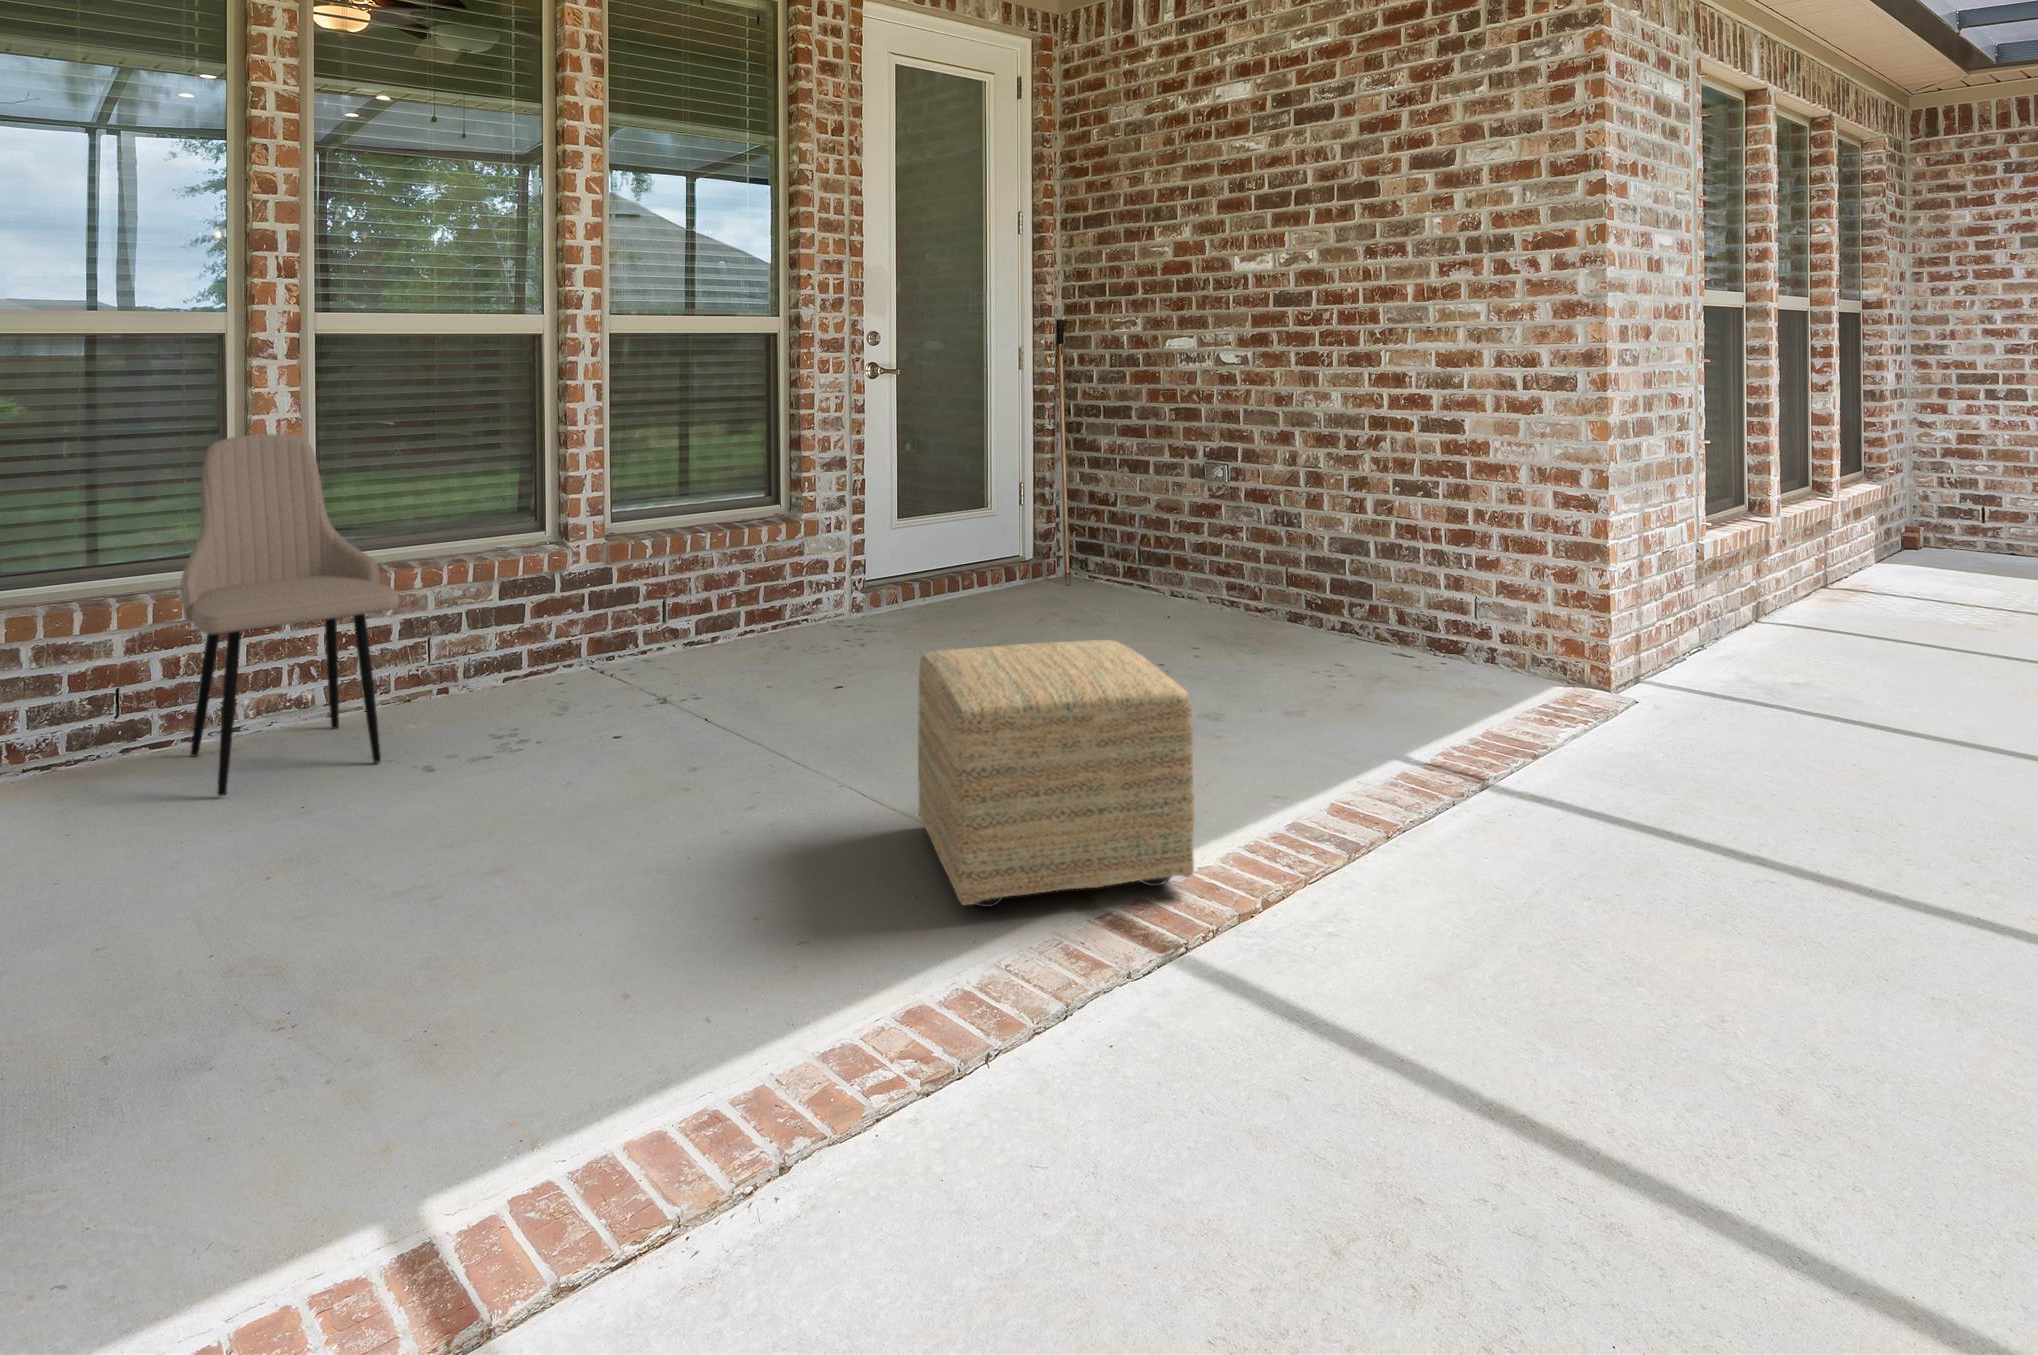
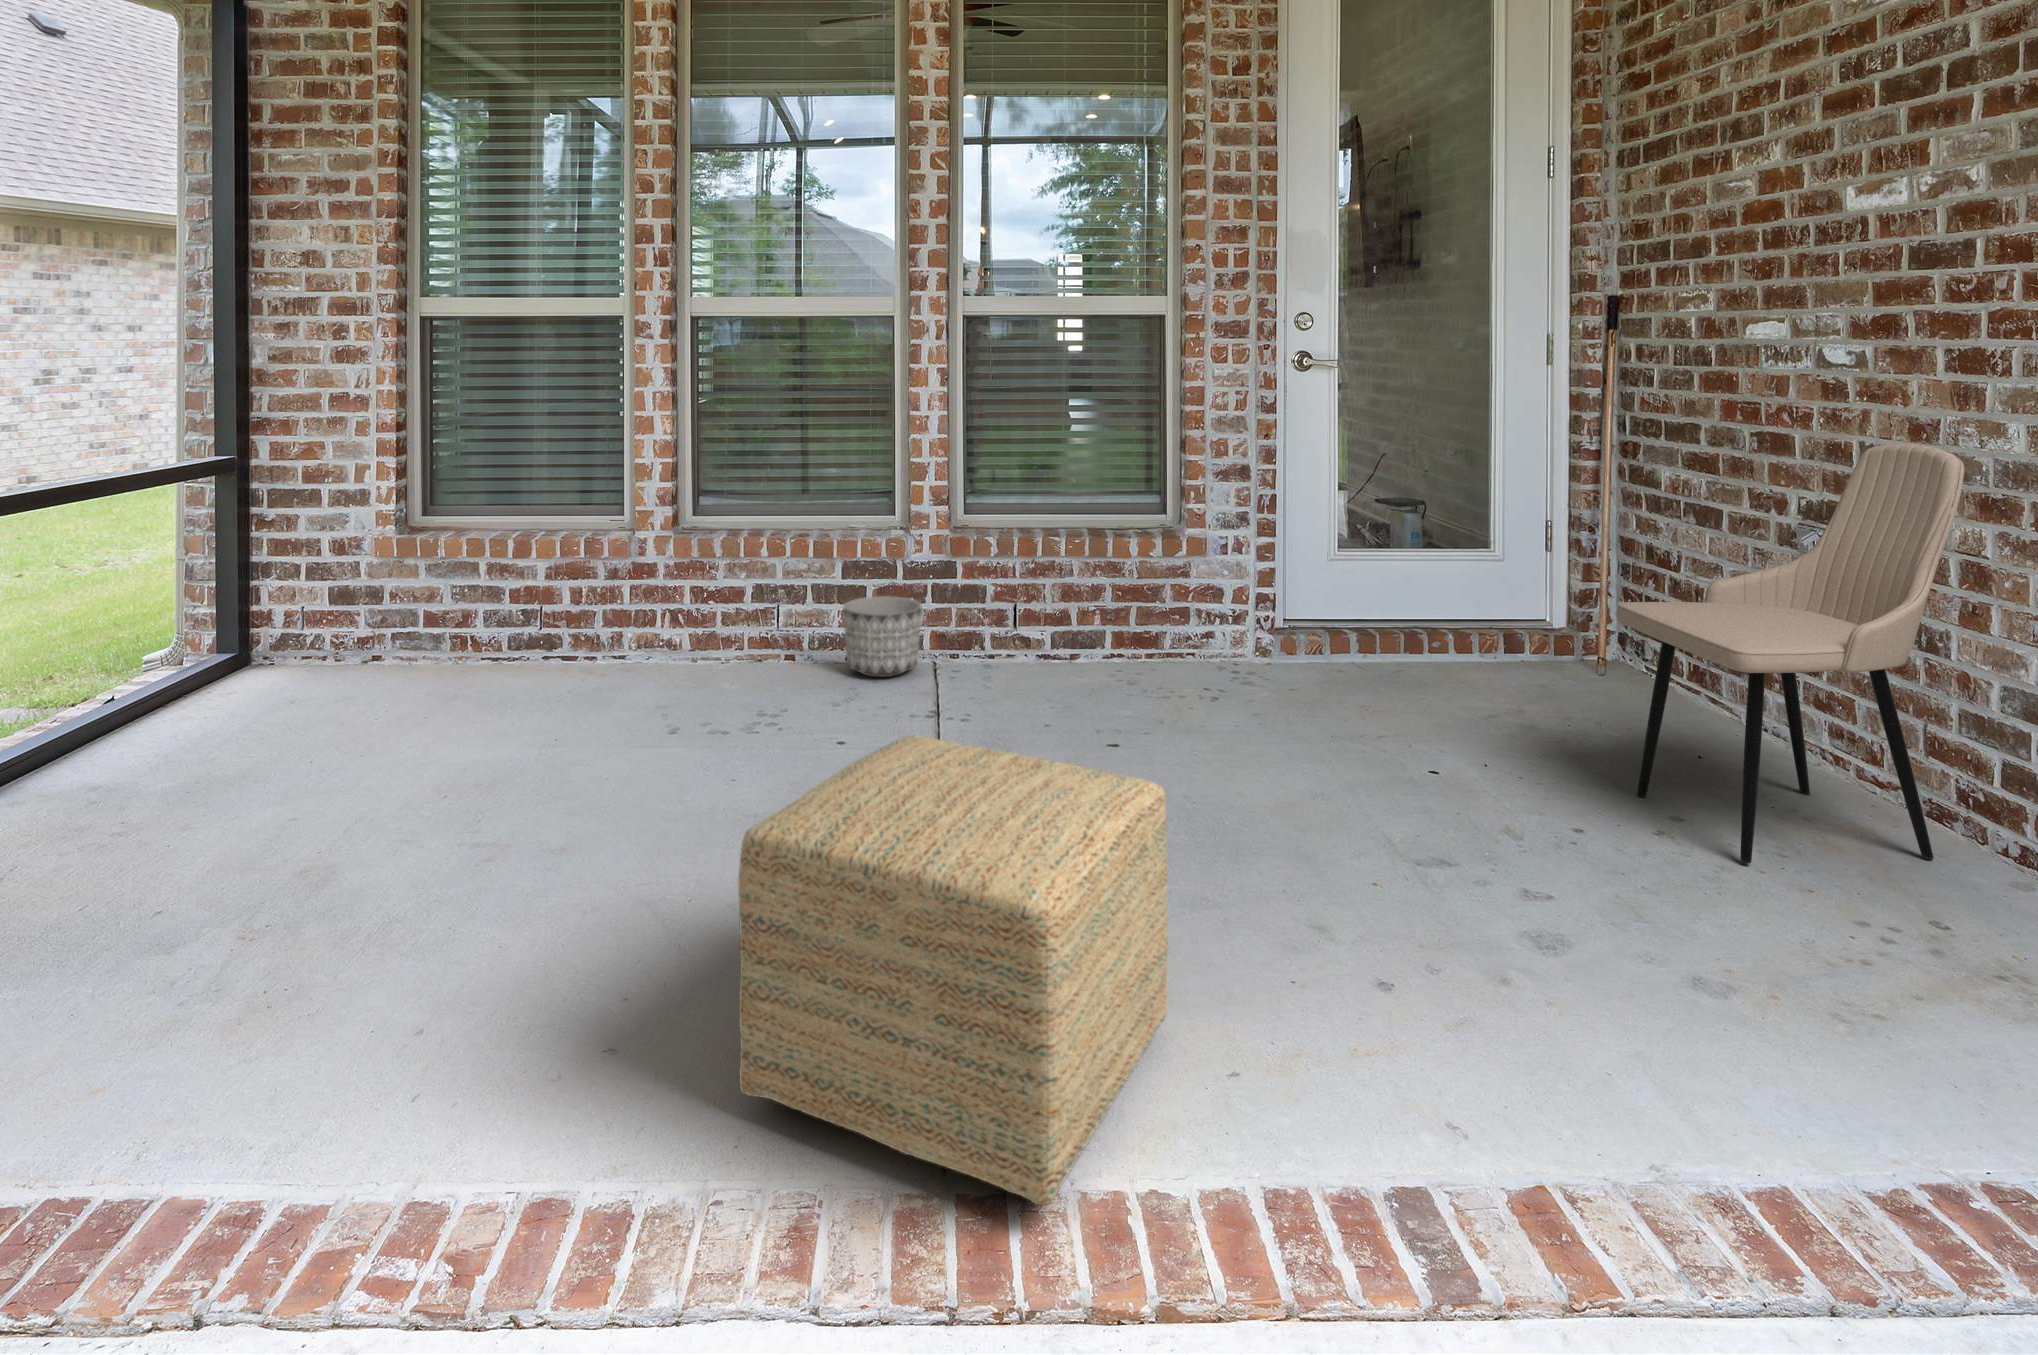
dining chair: present [181,434,399,796] -> present [1617,444,1964,864]
planter: none [525,609,608,688] -> present [843,596,922,677]

